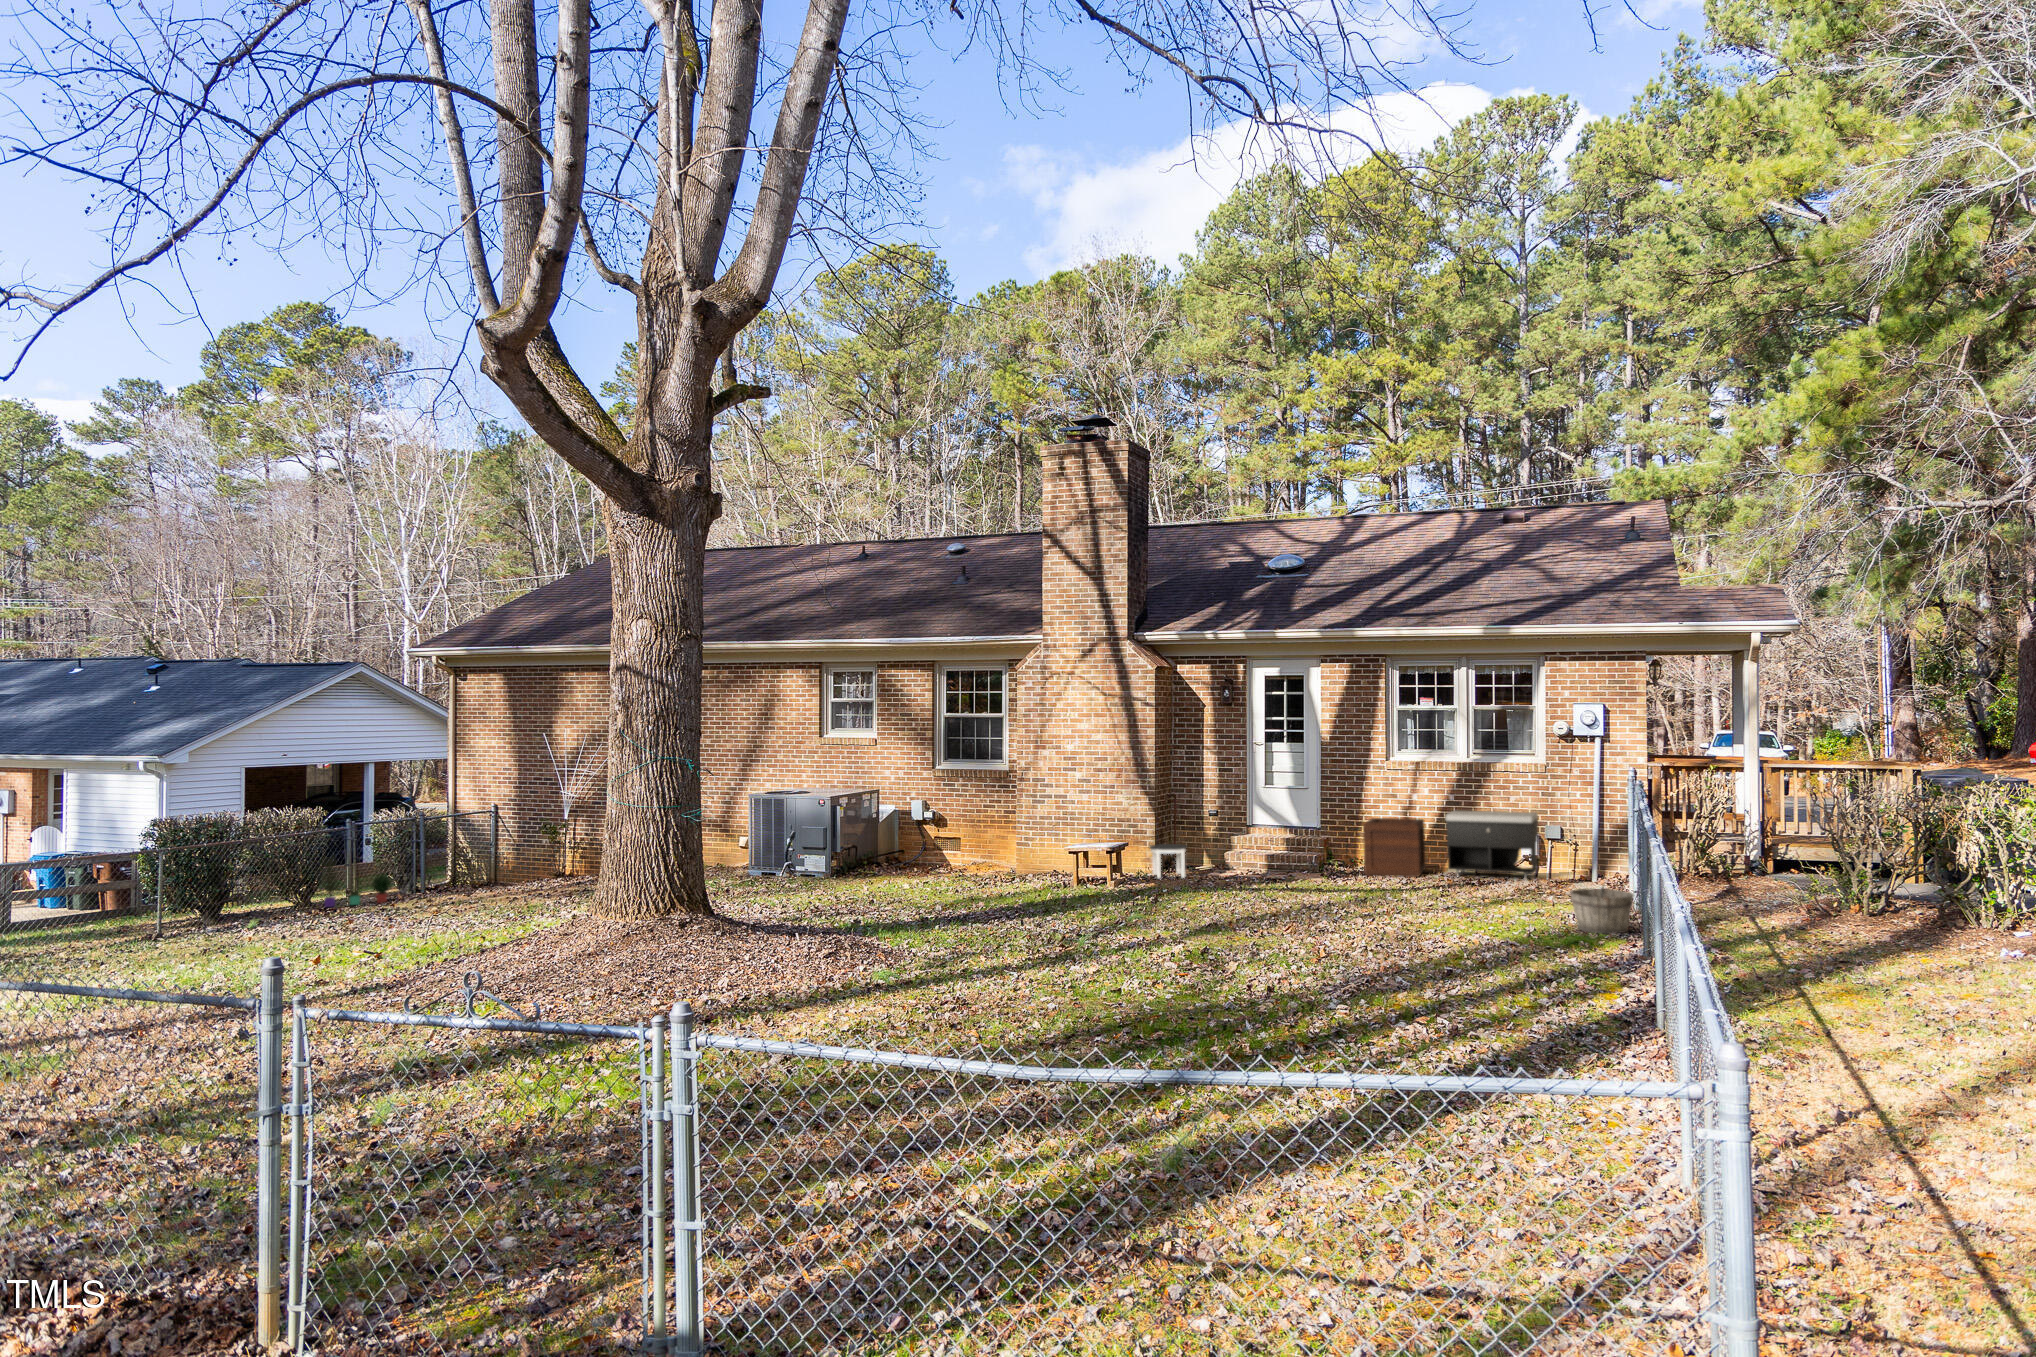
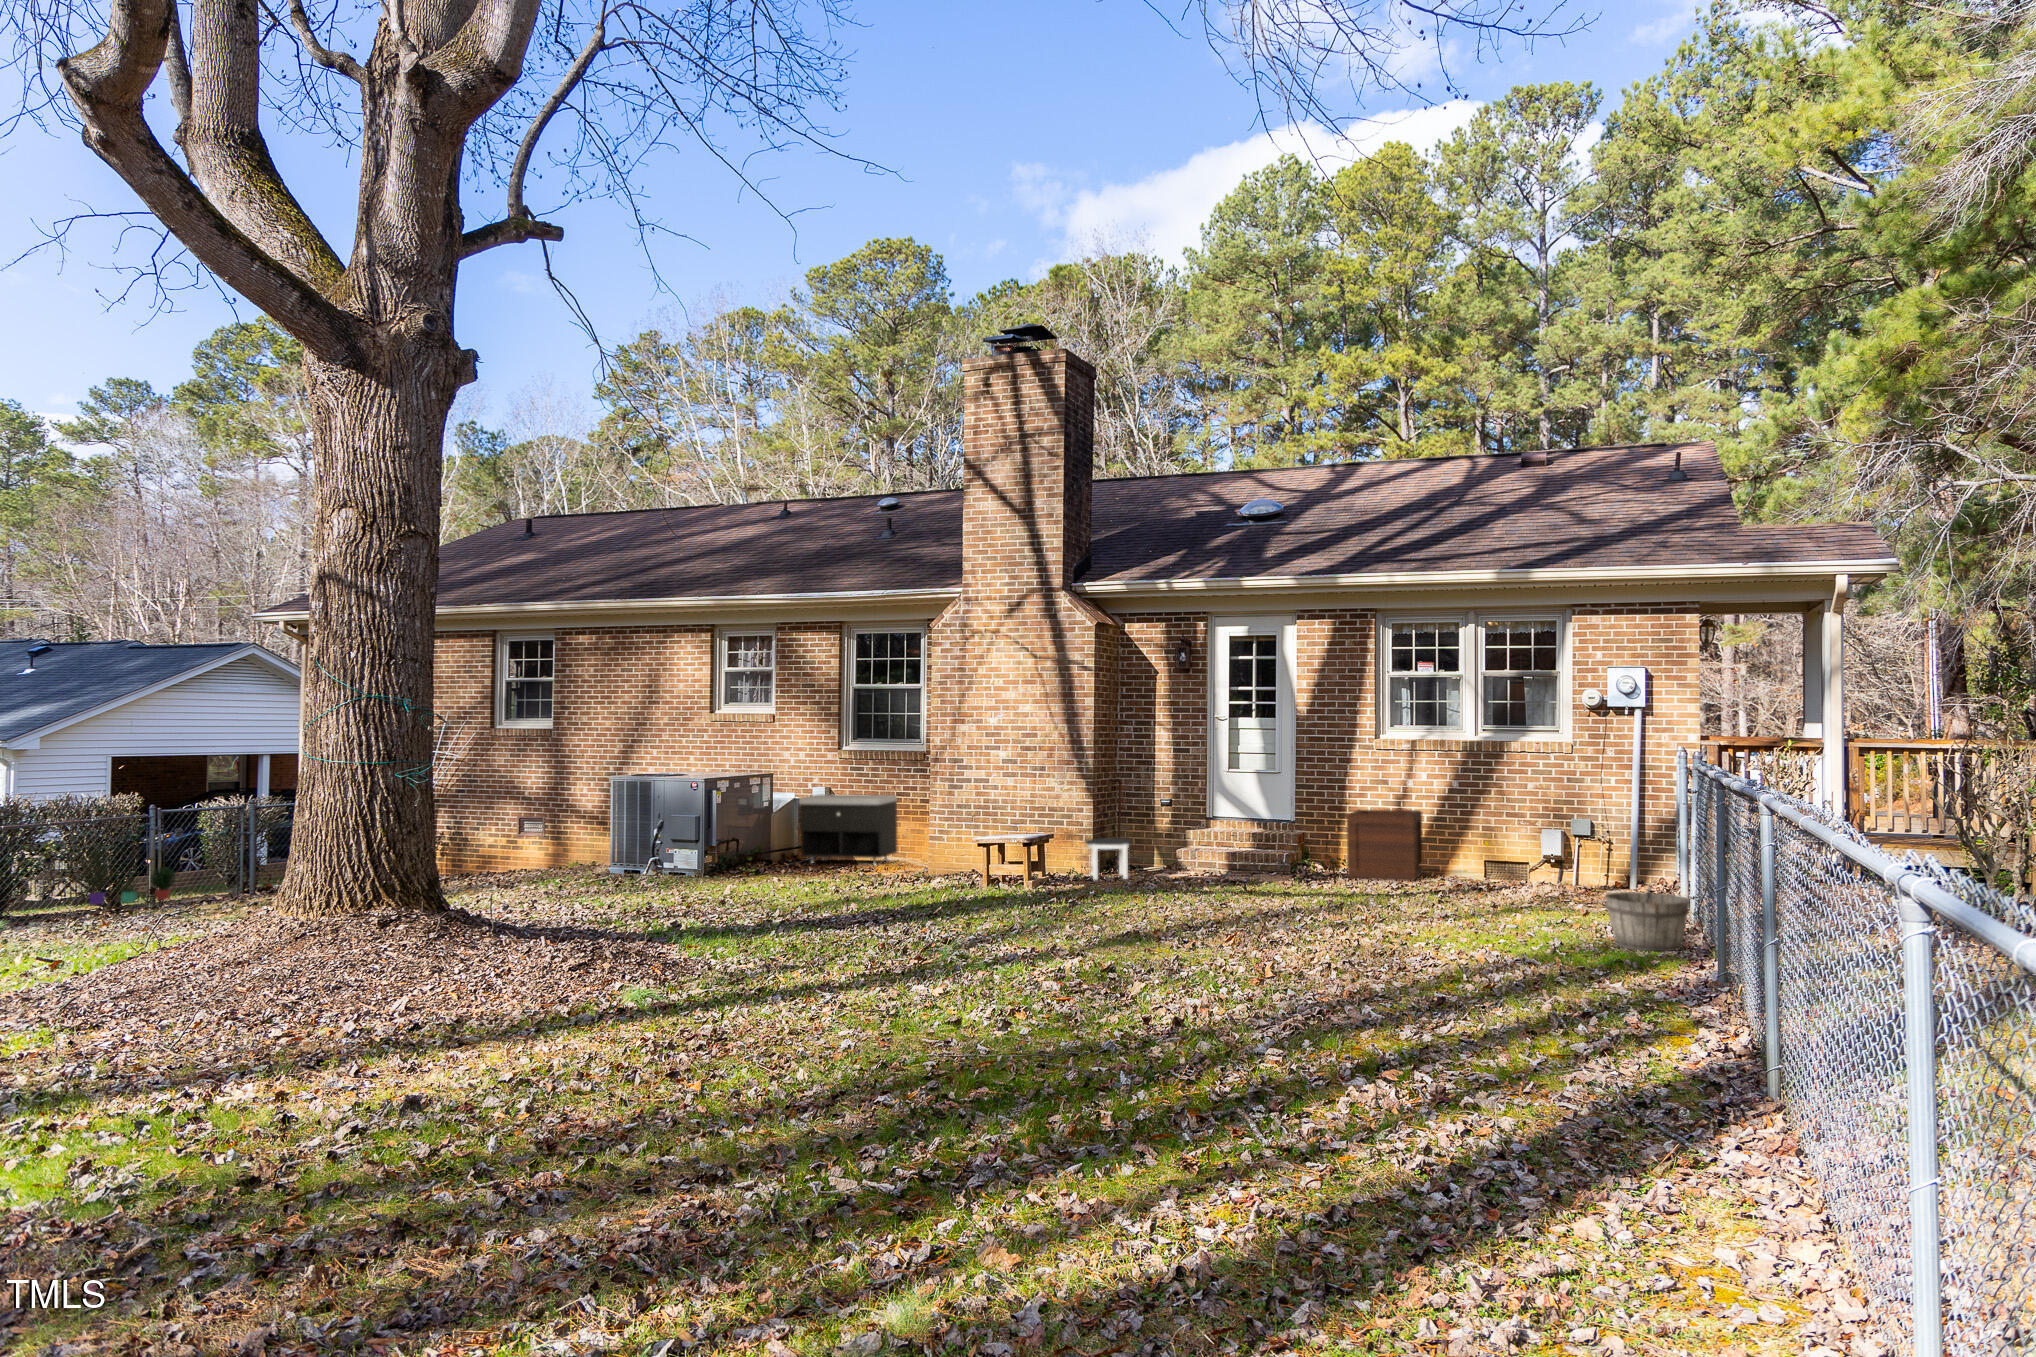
storage bench: present [1446,811,1538,879] -> present [799,795,898,865]

